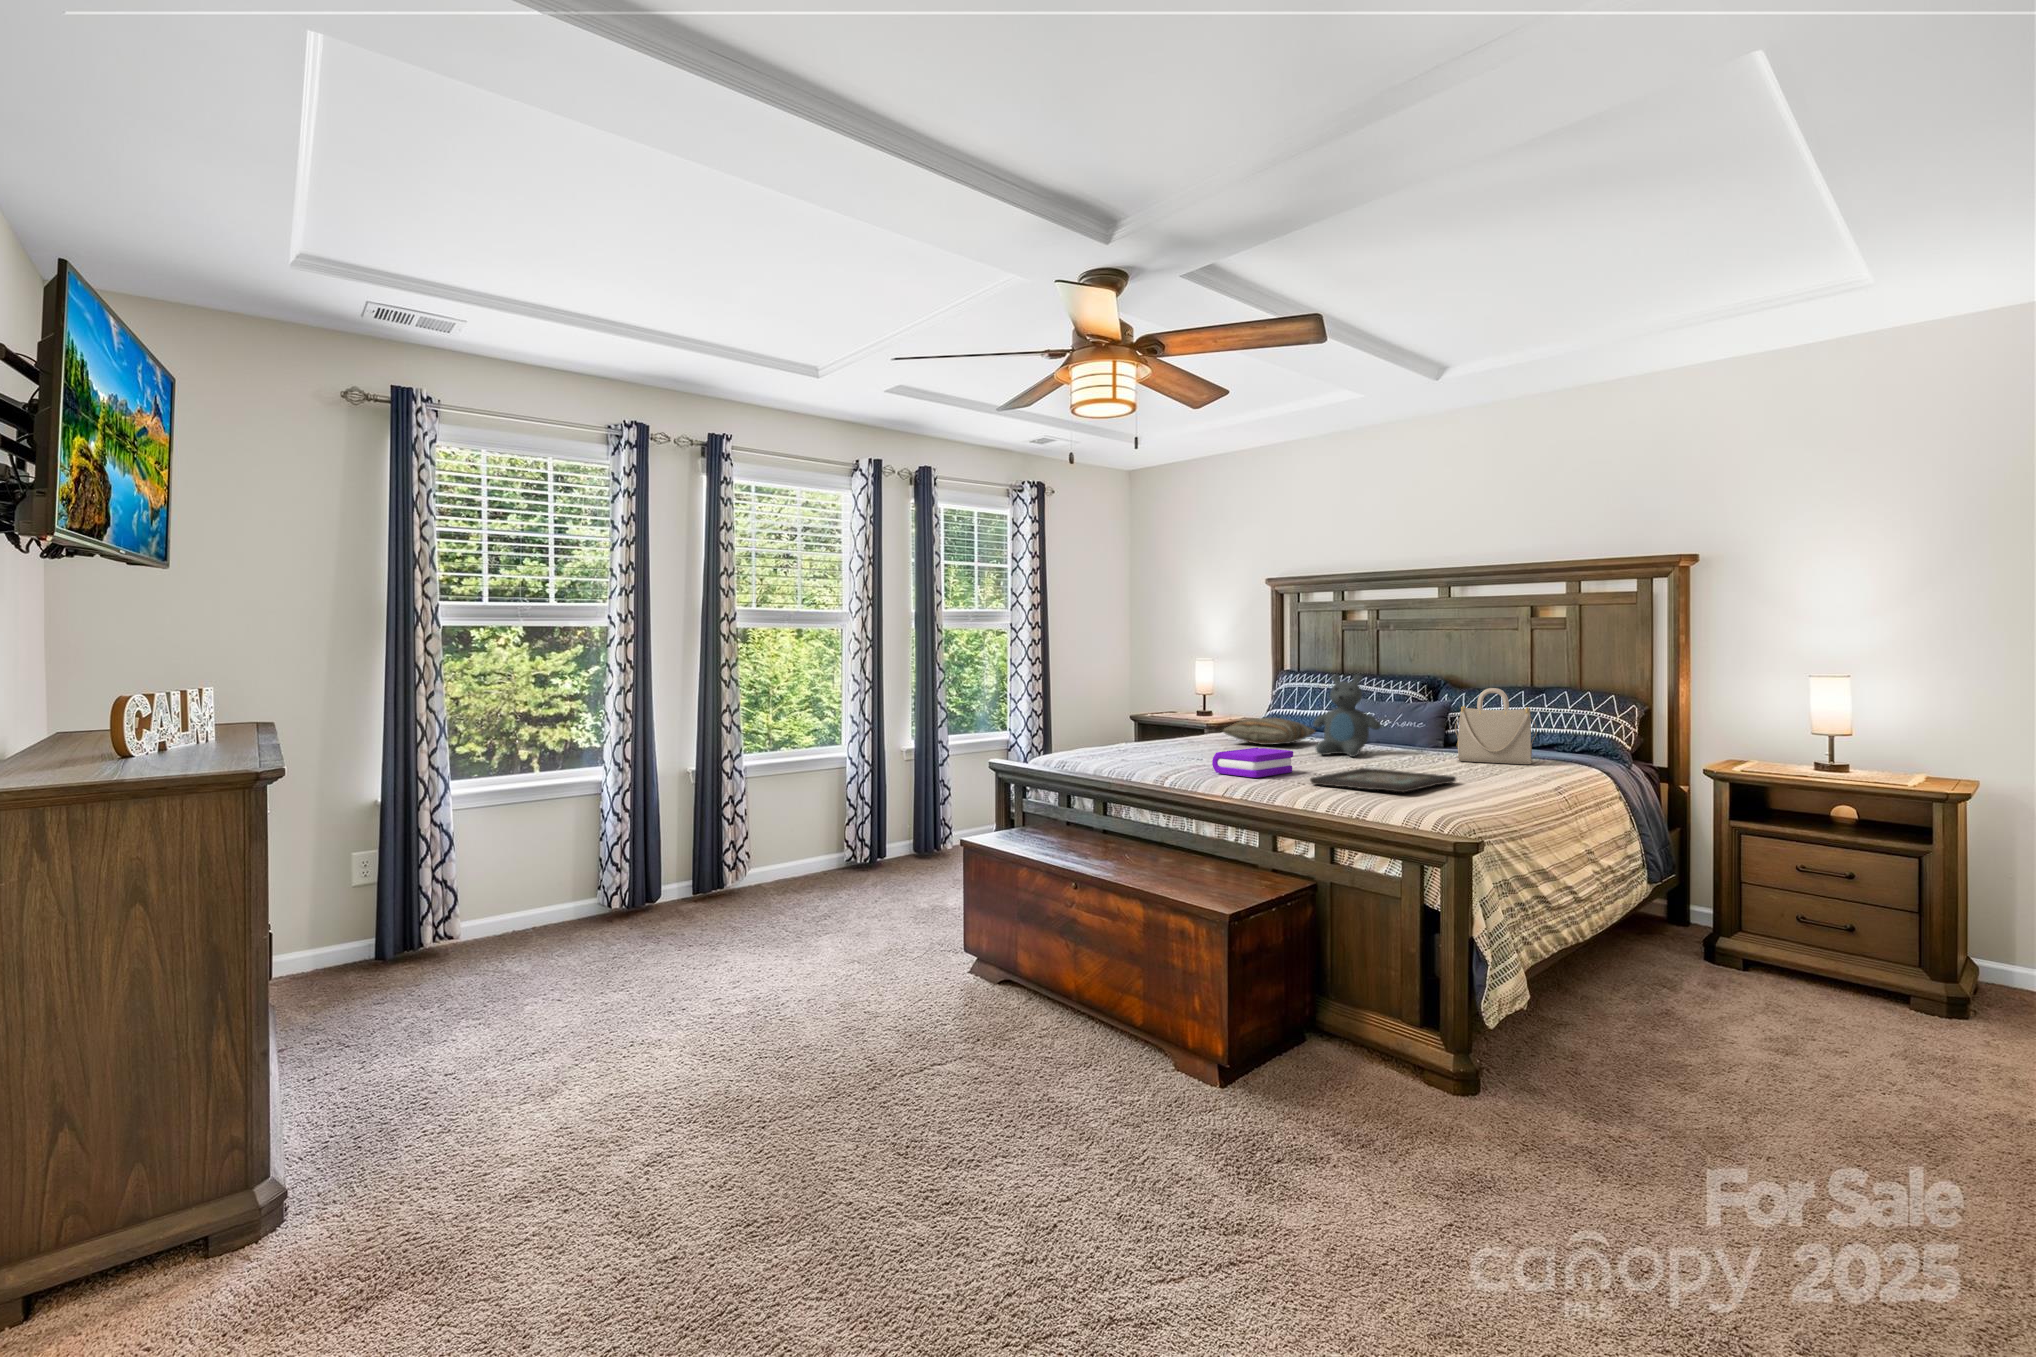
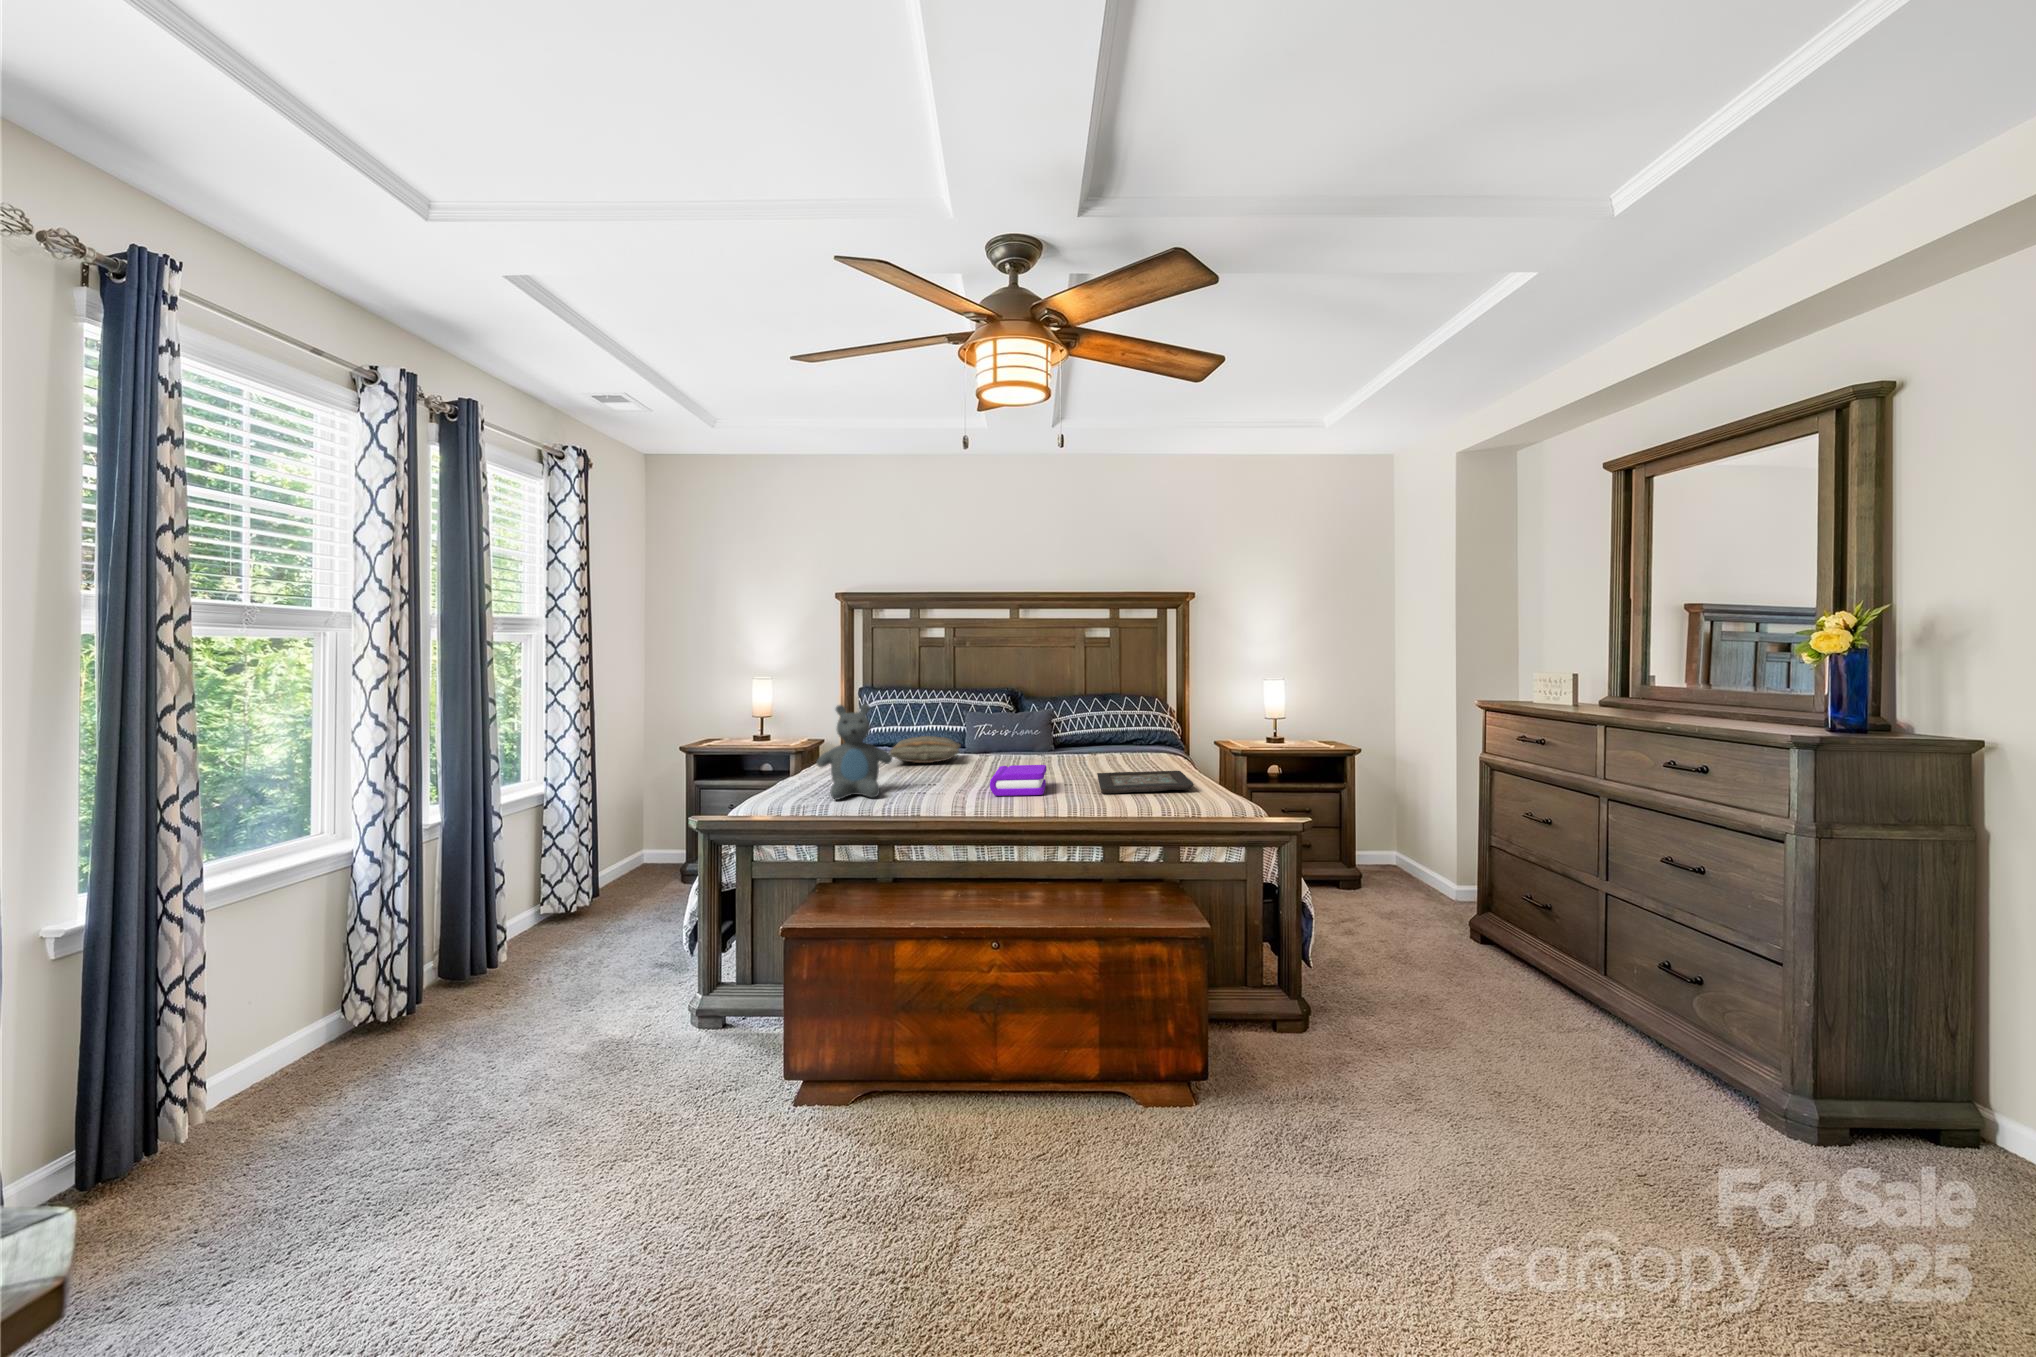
teddy bear: present [1313,674,1381,757] -> present [817,704,892,800]
handbag: present [1455,688,1537,764] -> none [1105,695,1164,758]

